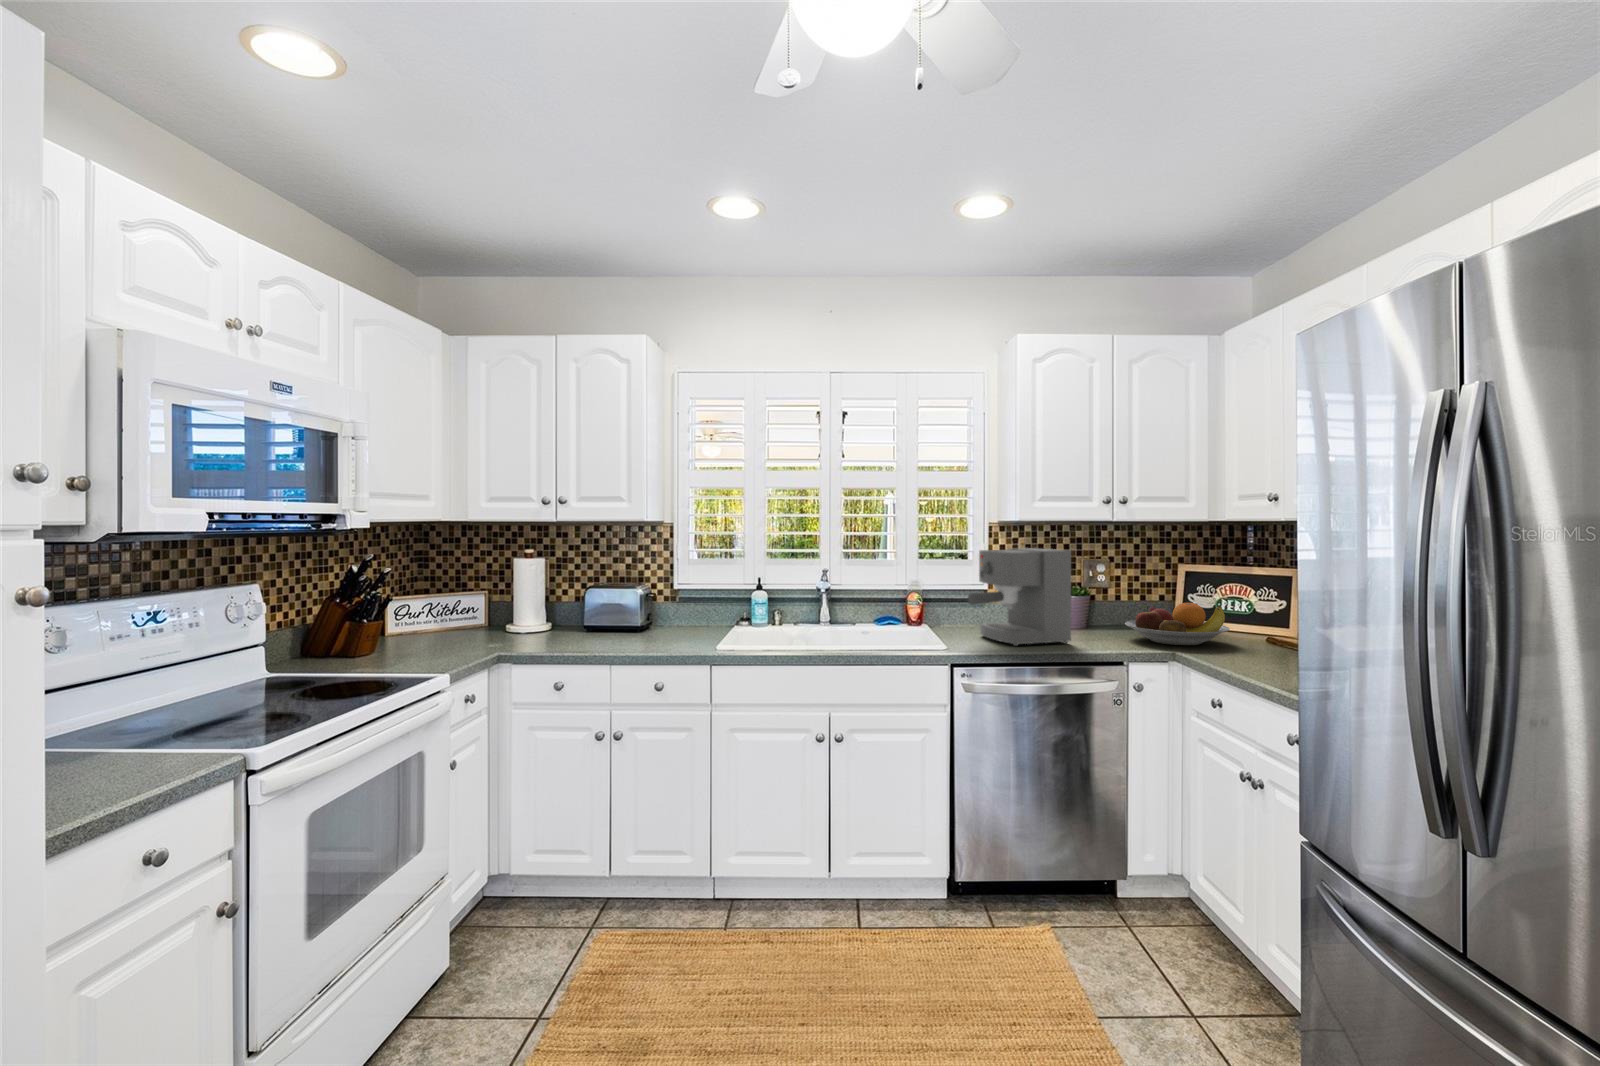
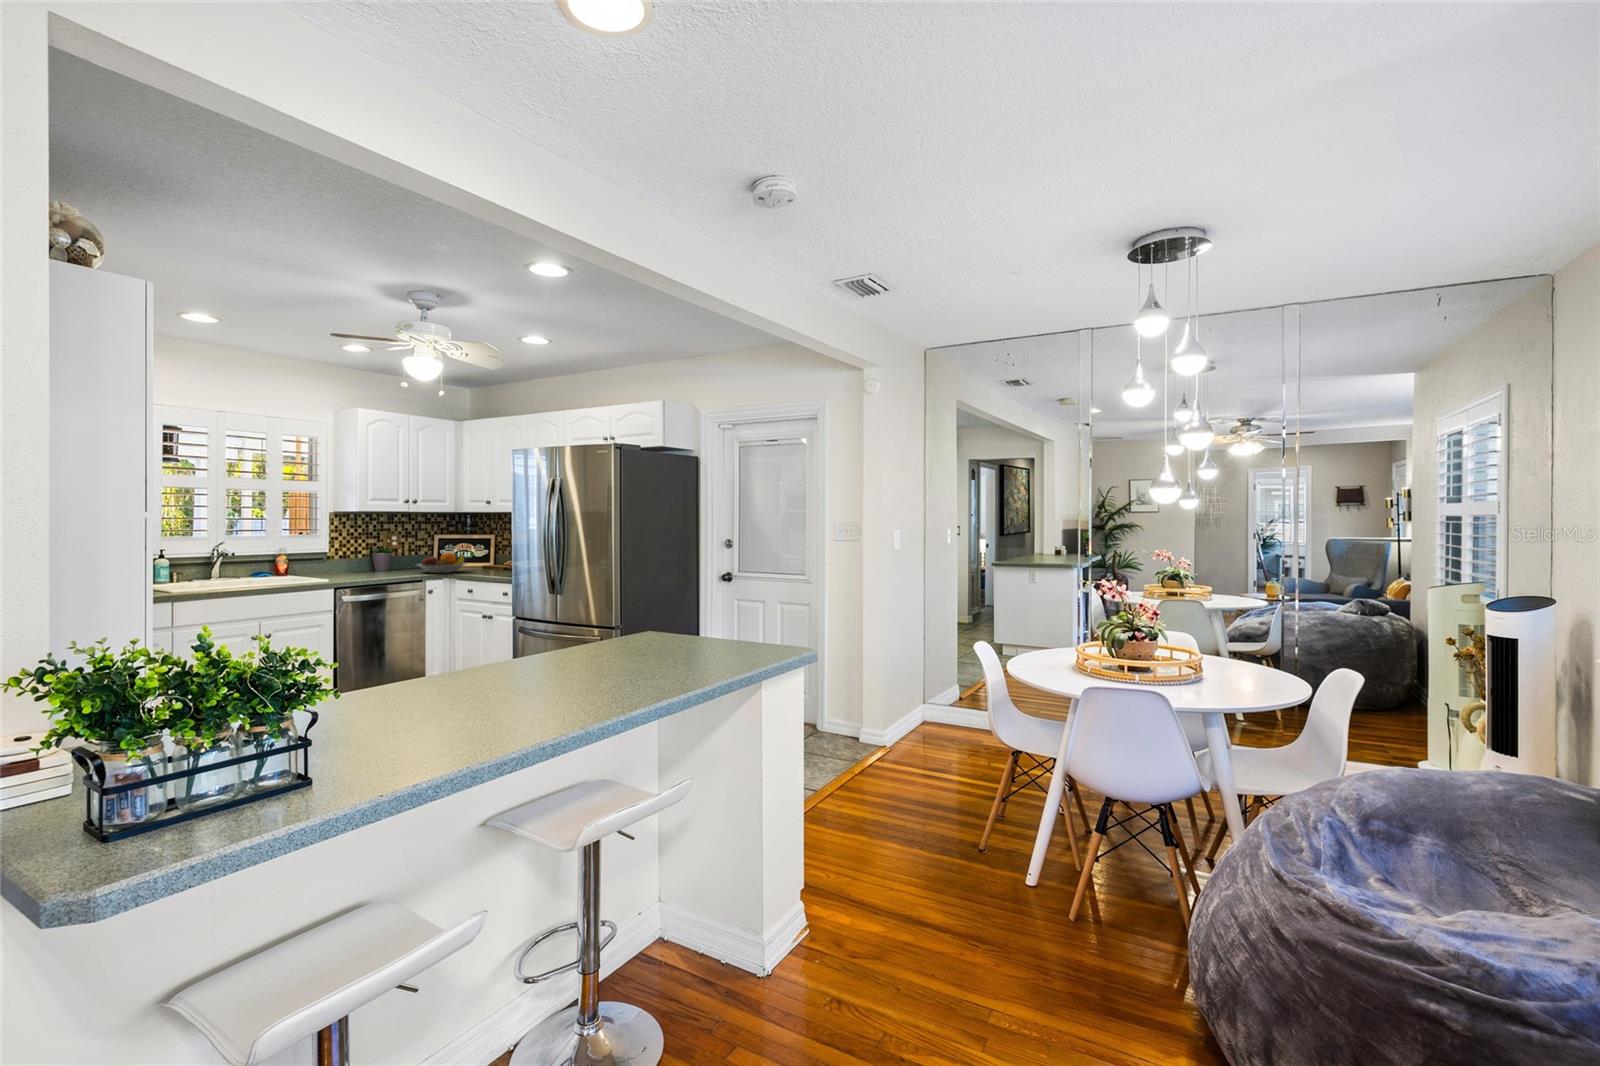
coffee maker: present [968,548,1071,646] -> none [336,527,393,579]

